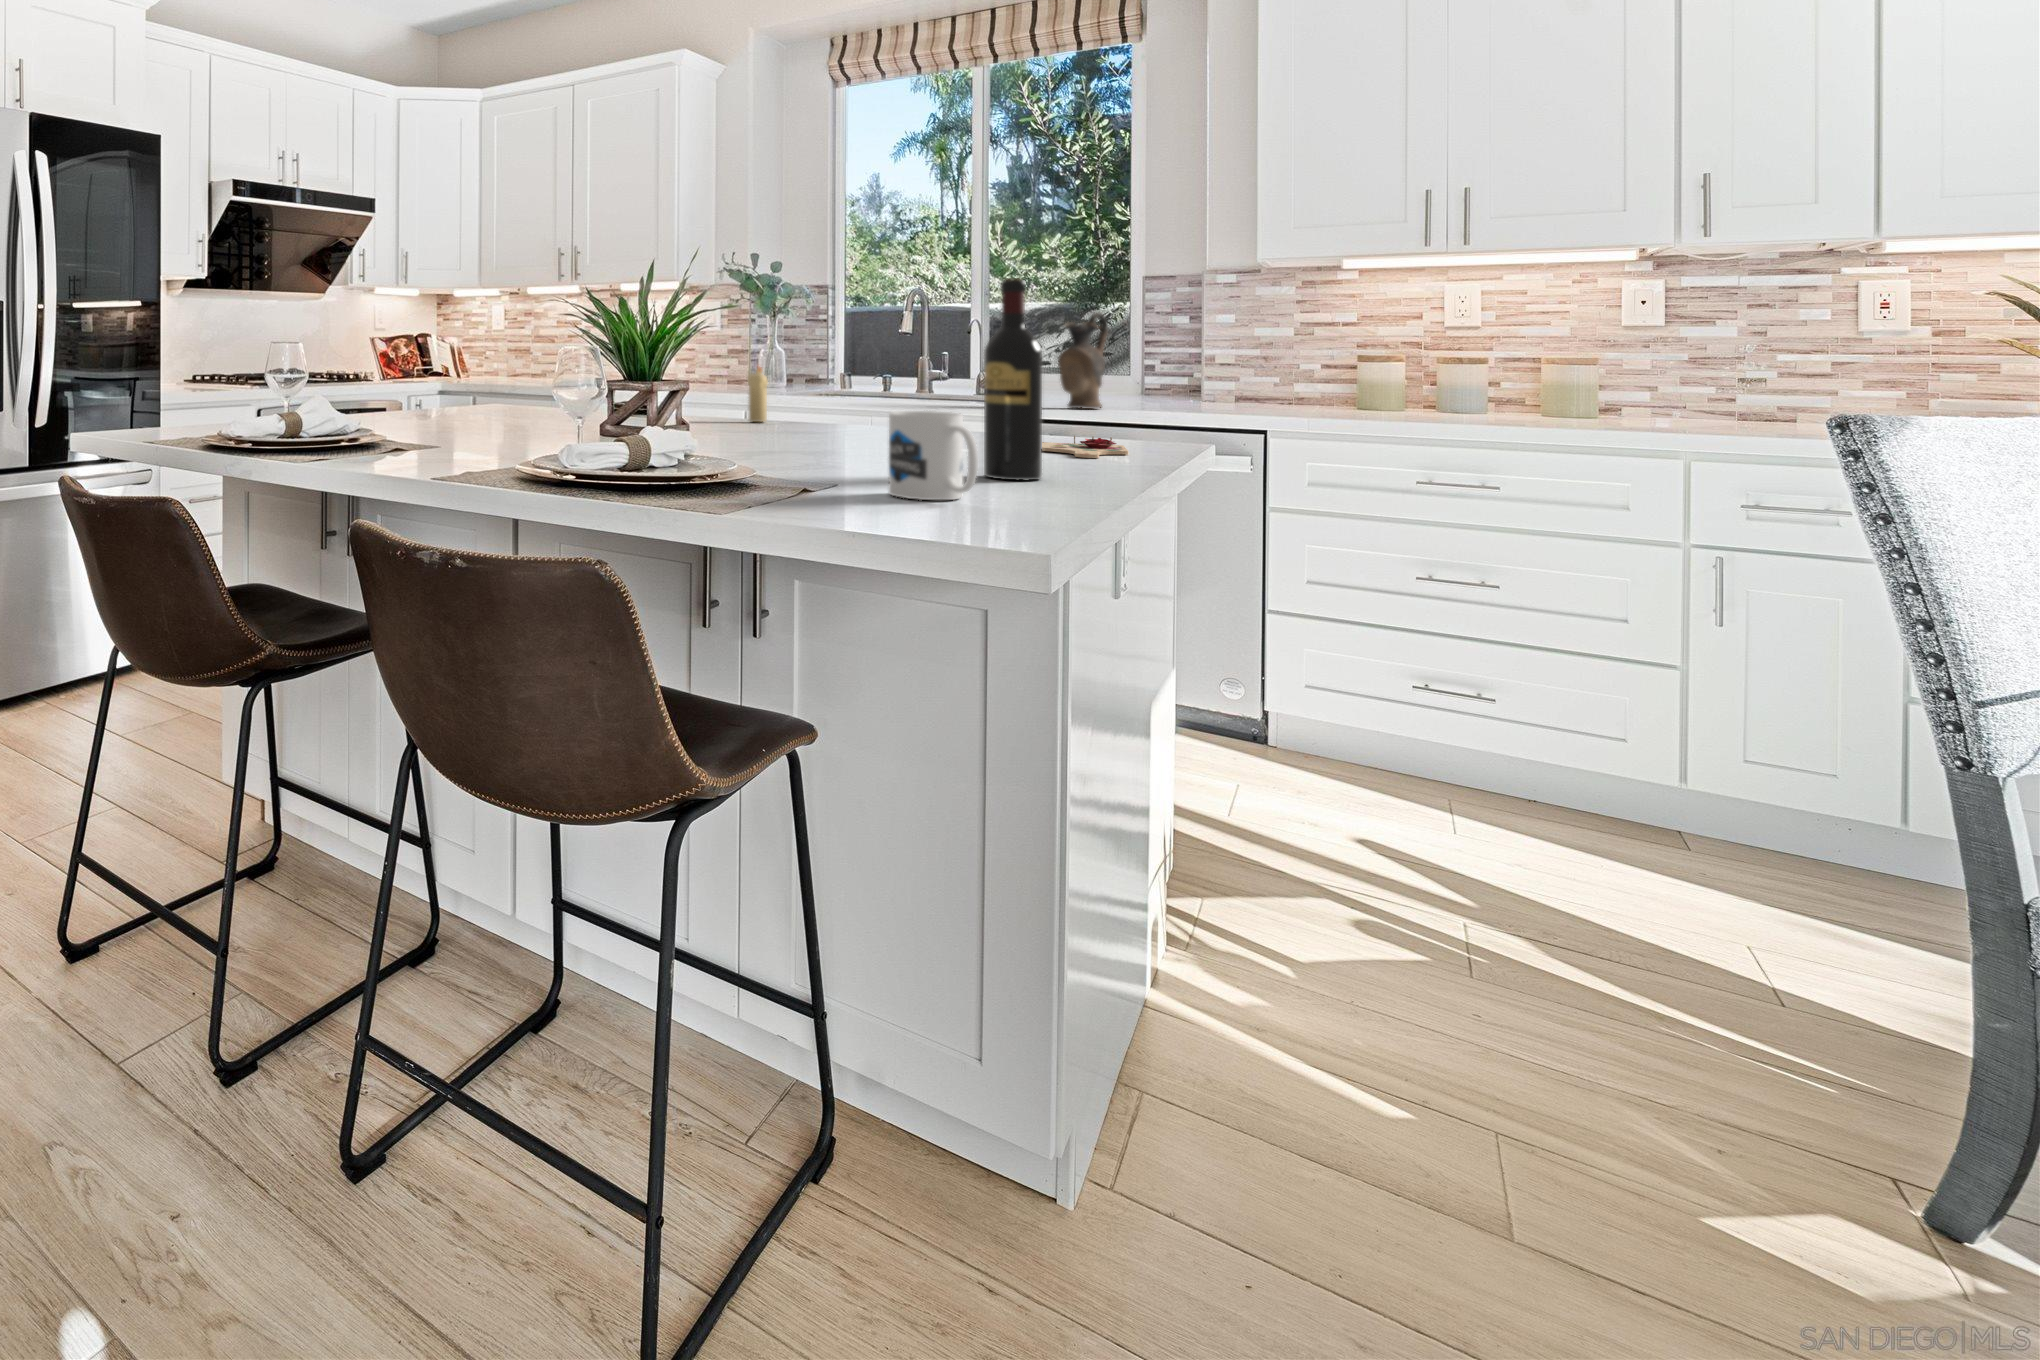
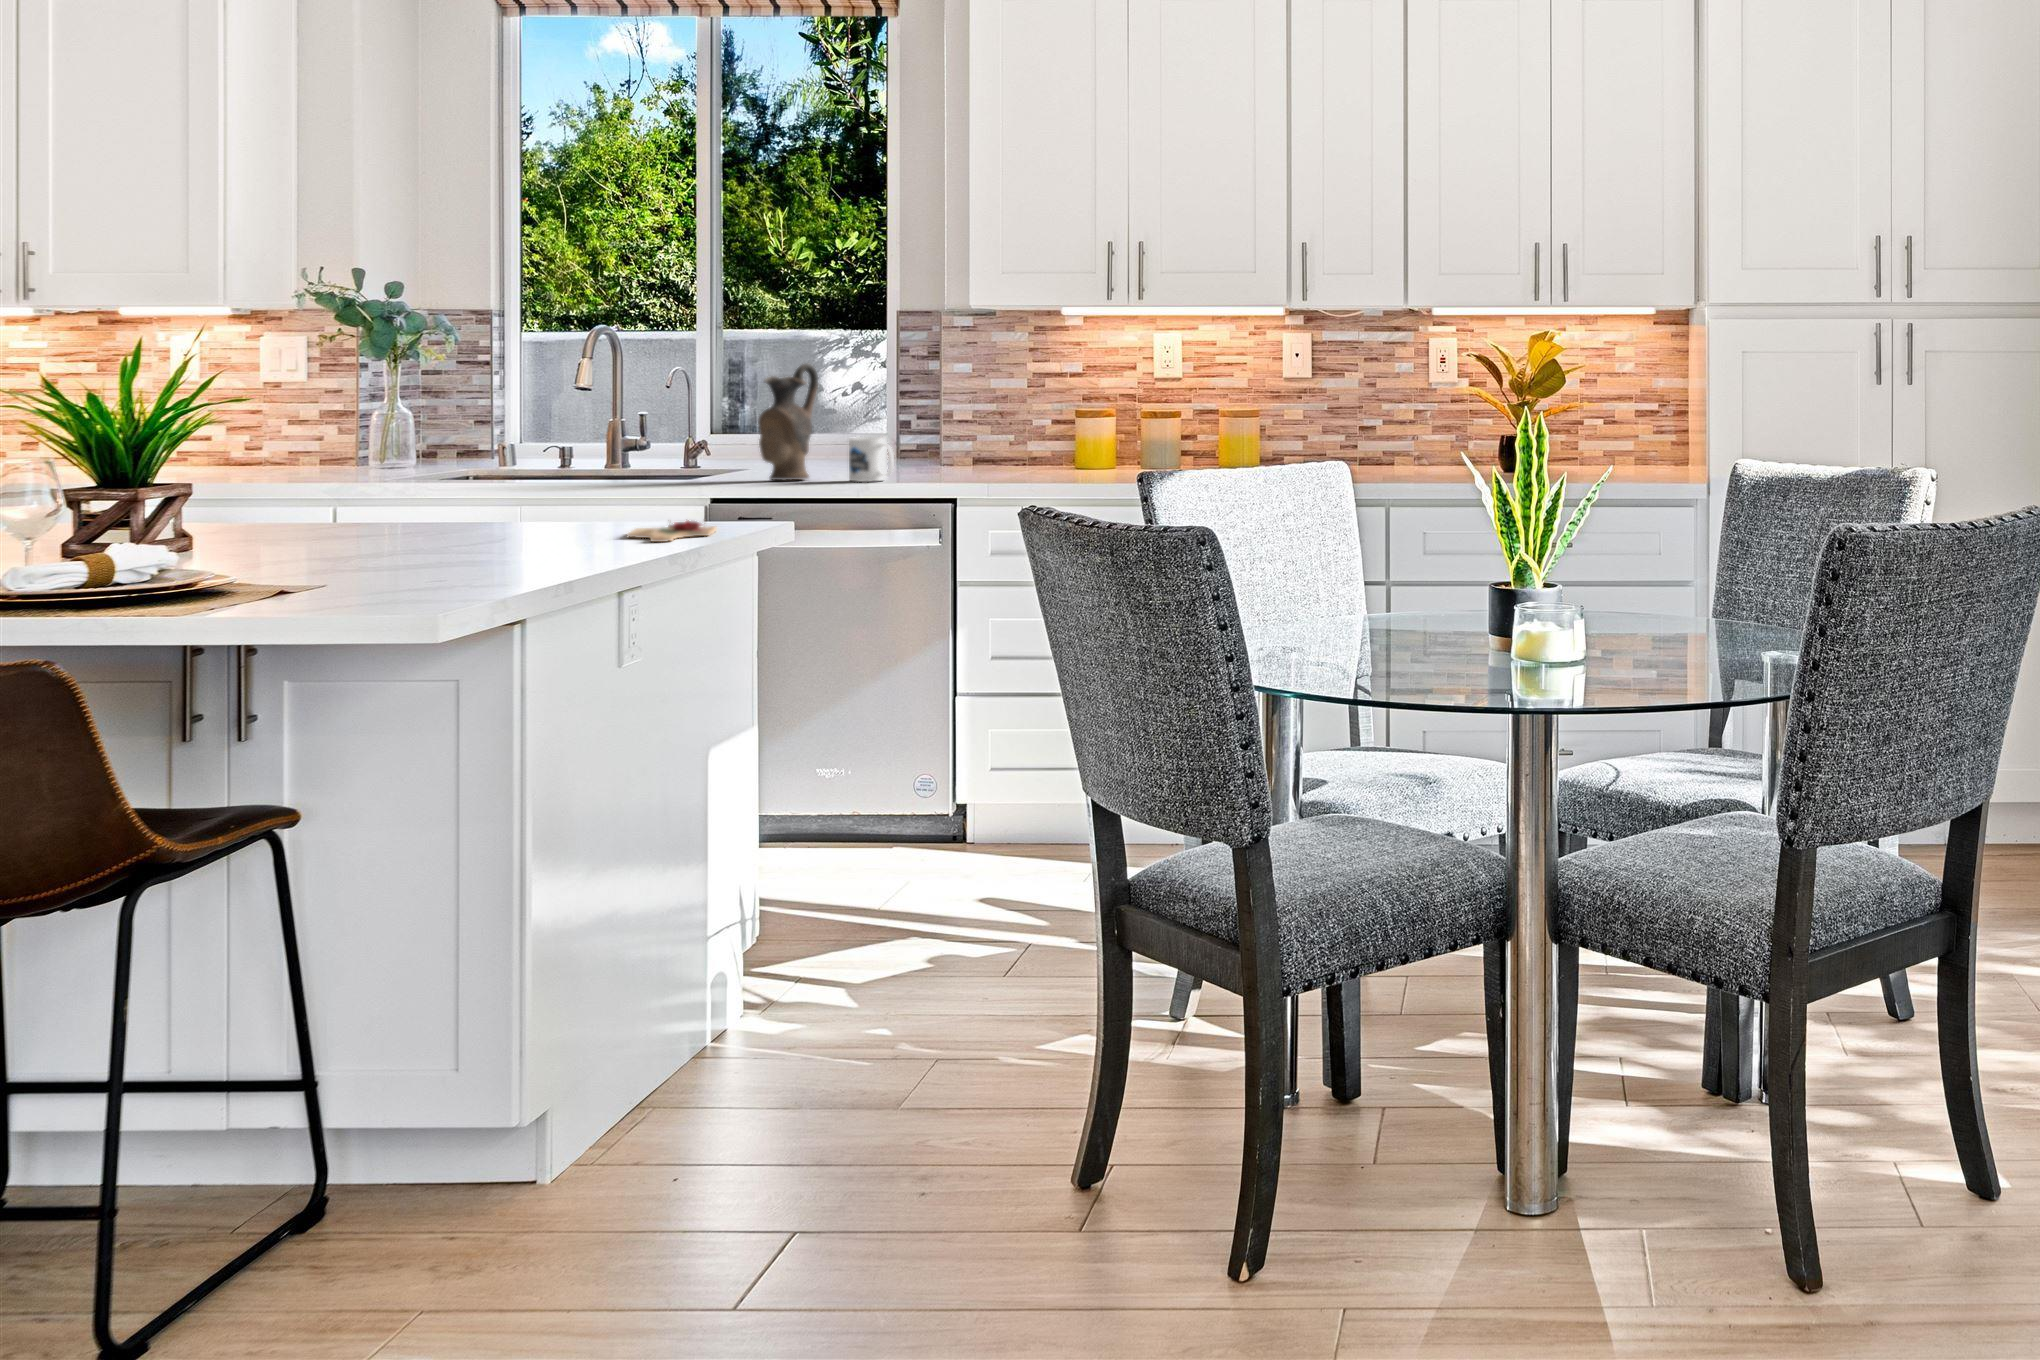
wine bottle: present [984,278,1042,480] -> none [516,377,572,568]
candle: present [748,367,768,422] -> none [306,447,335,523]
mug: present [889,411,978,500] -> present [849,437,894,482]

